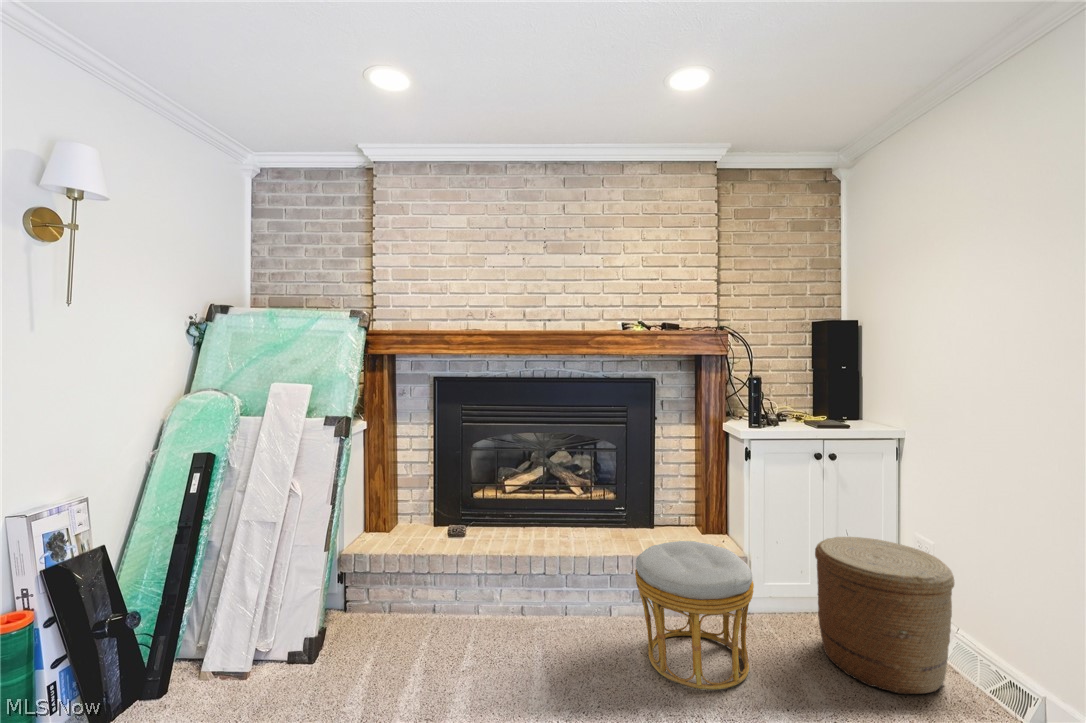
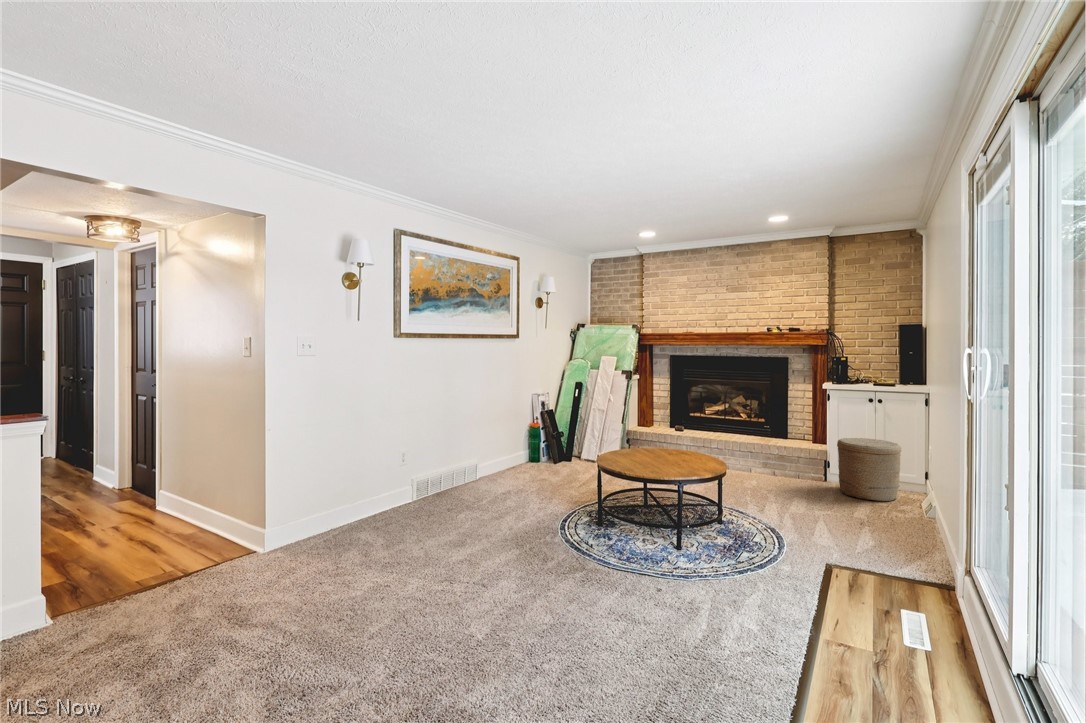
ottoman: present [635,541,754,690] -> none [746,433,800,487]

